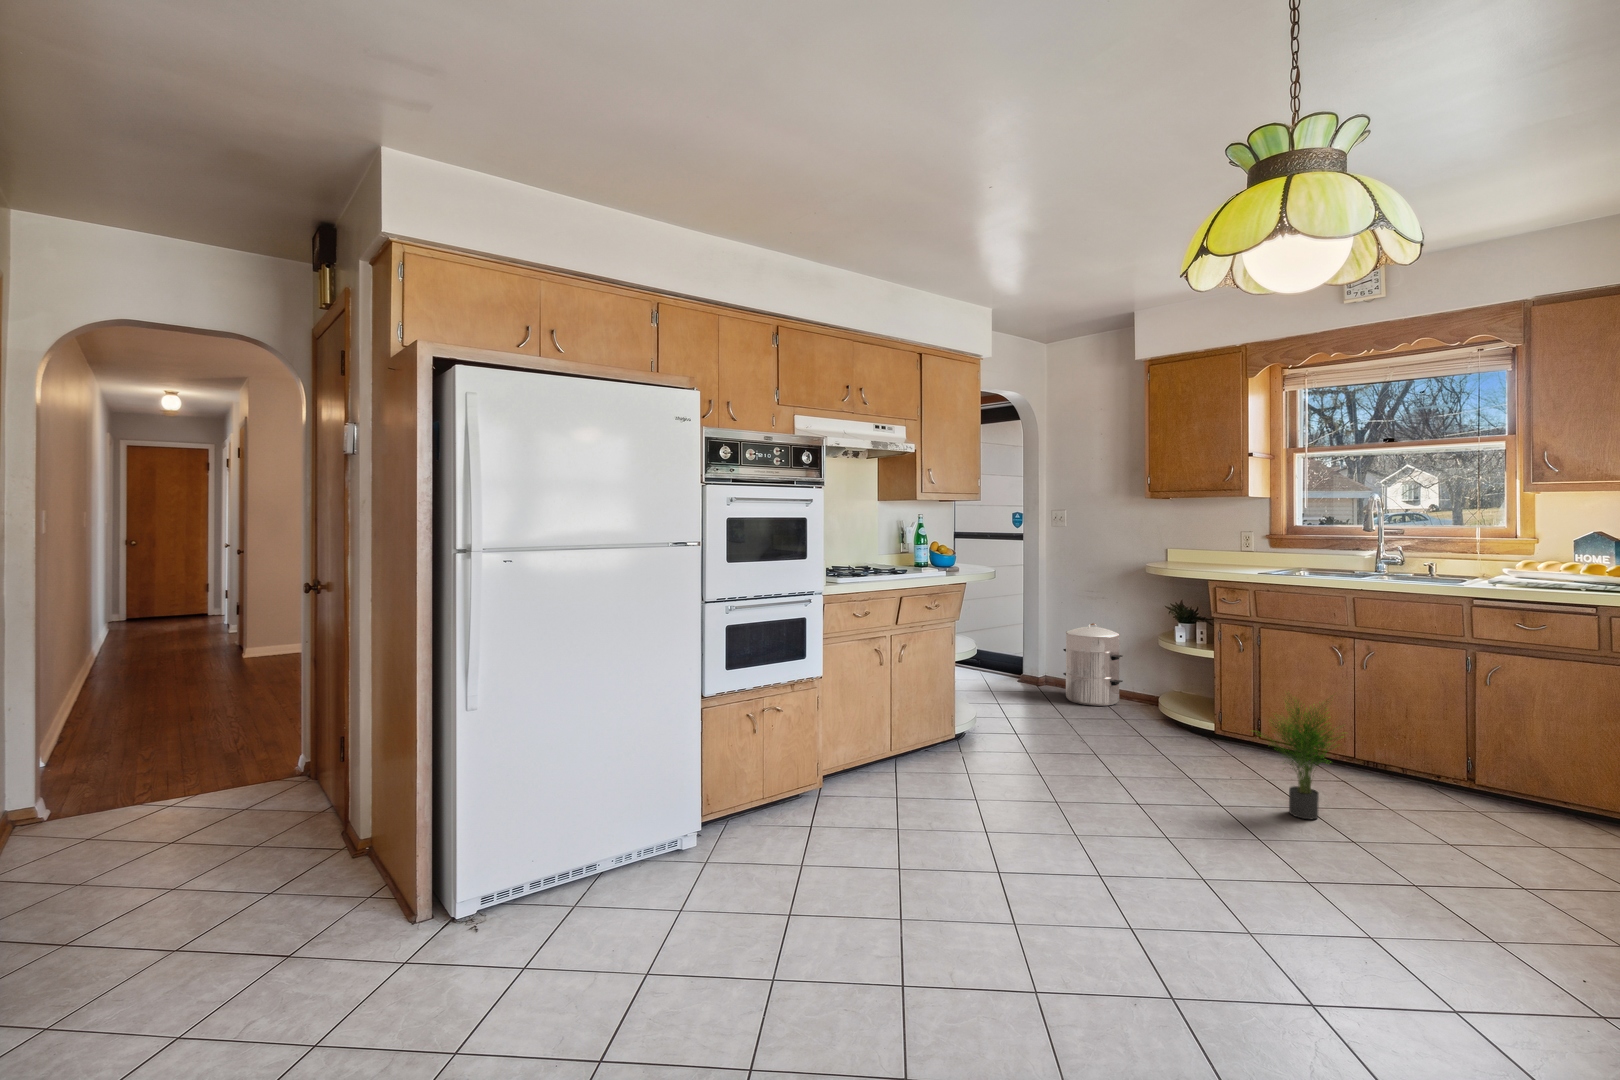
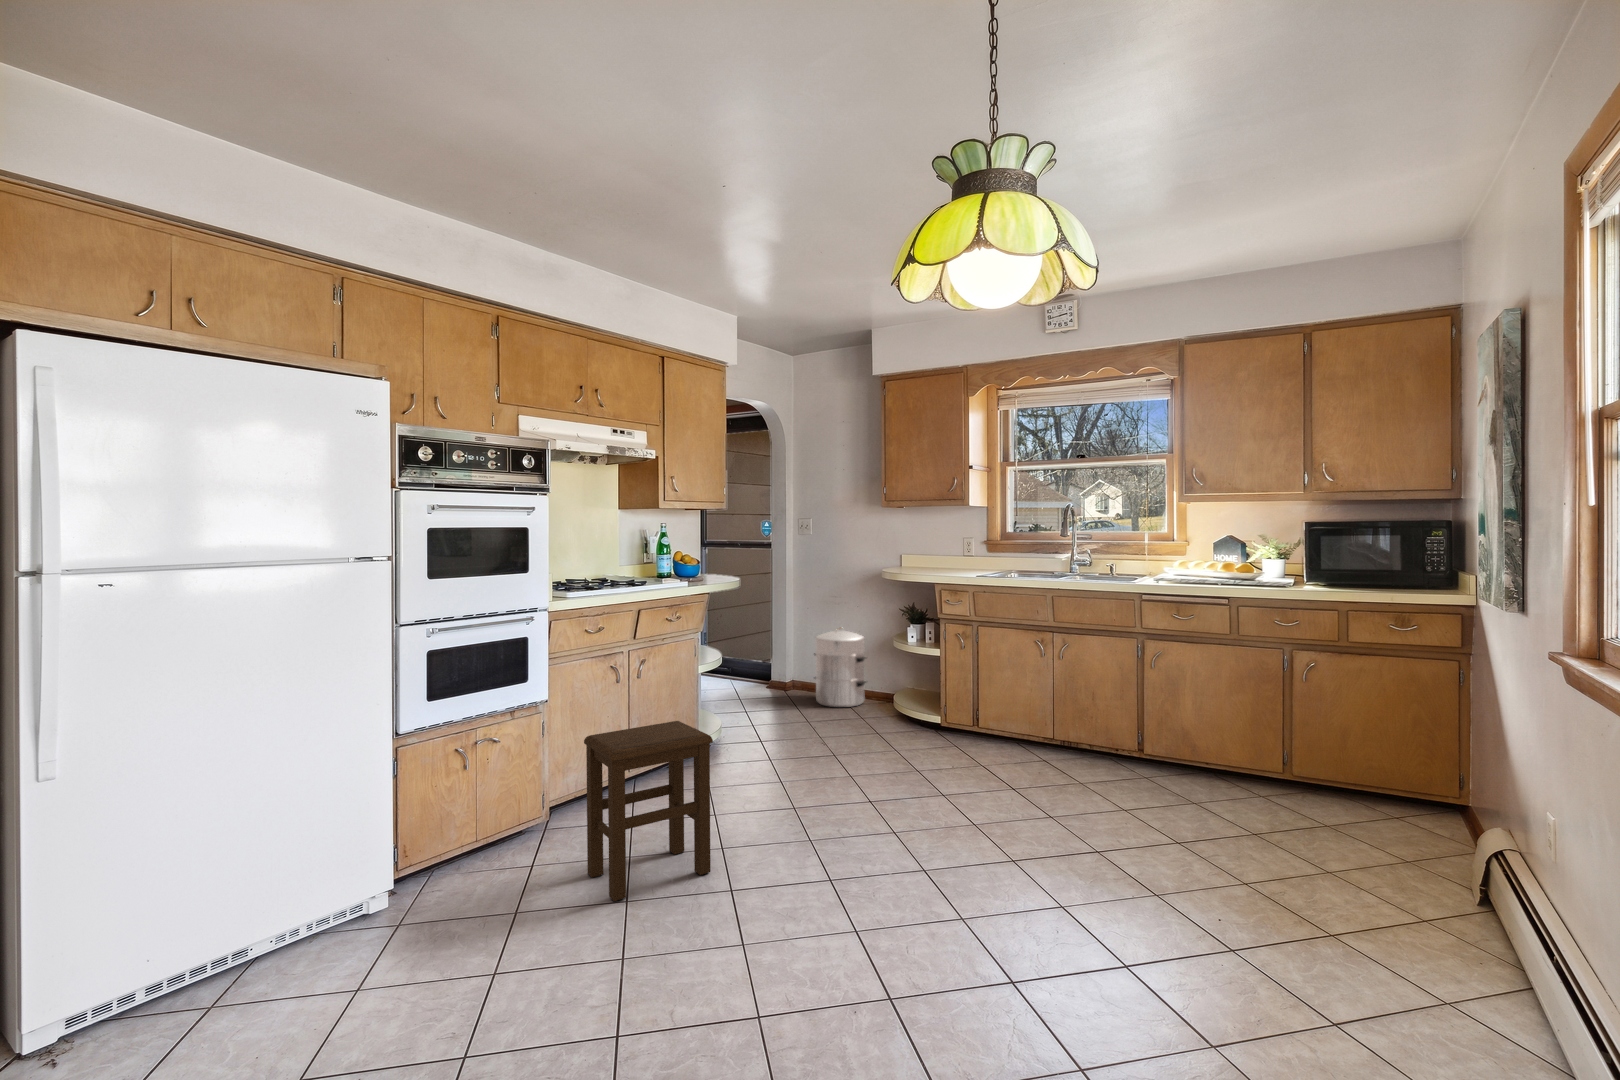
potted plant: present [1255,698,1338,819] -> none [968,685,1053,804]
stool: none [858,701,978,859] -> present [584,721,713,901]

